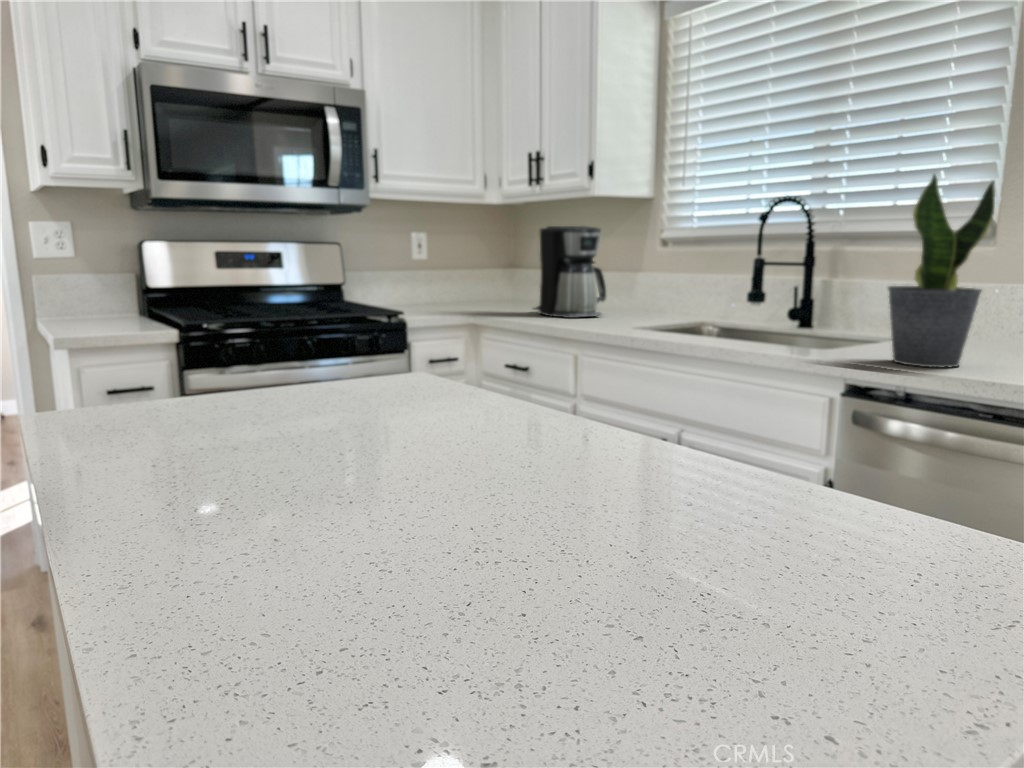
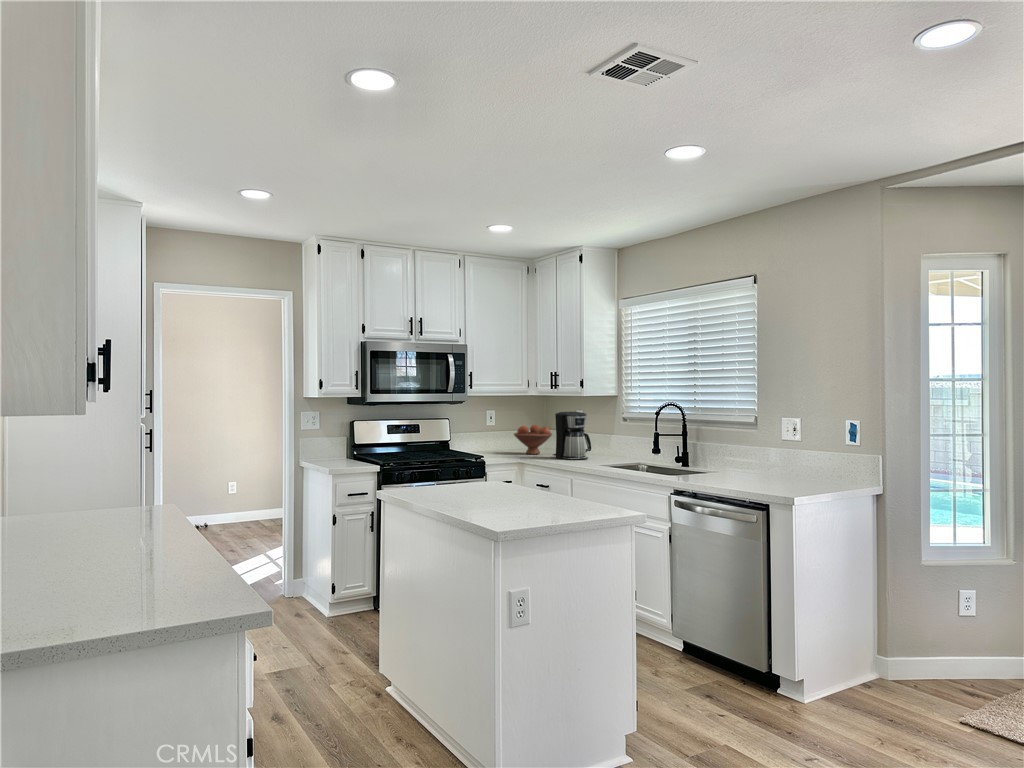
potted plant: present [888,175,995,368] -> none [683,405,717,480]
fruit bowl: none [460,255,529,308] -> present [514,425,552,454]

